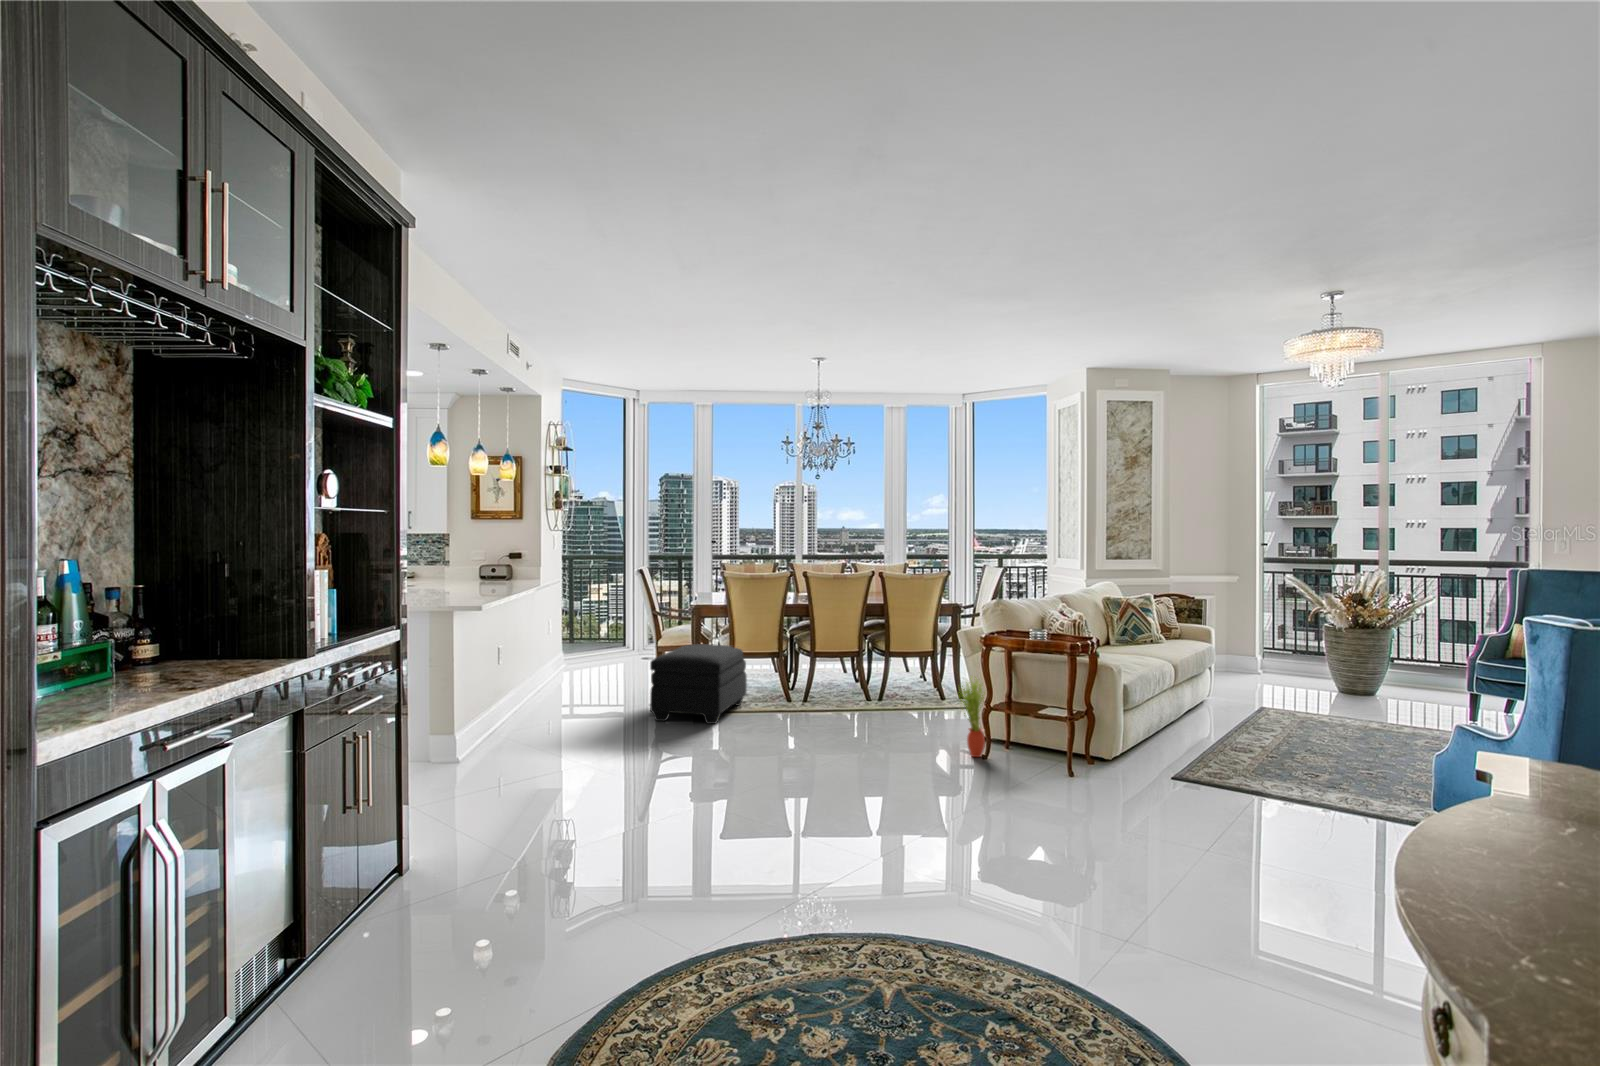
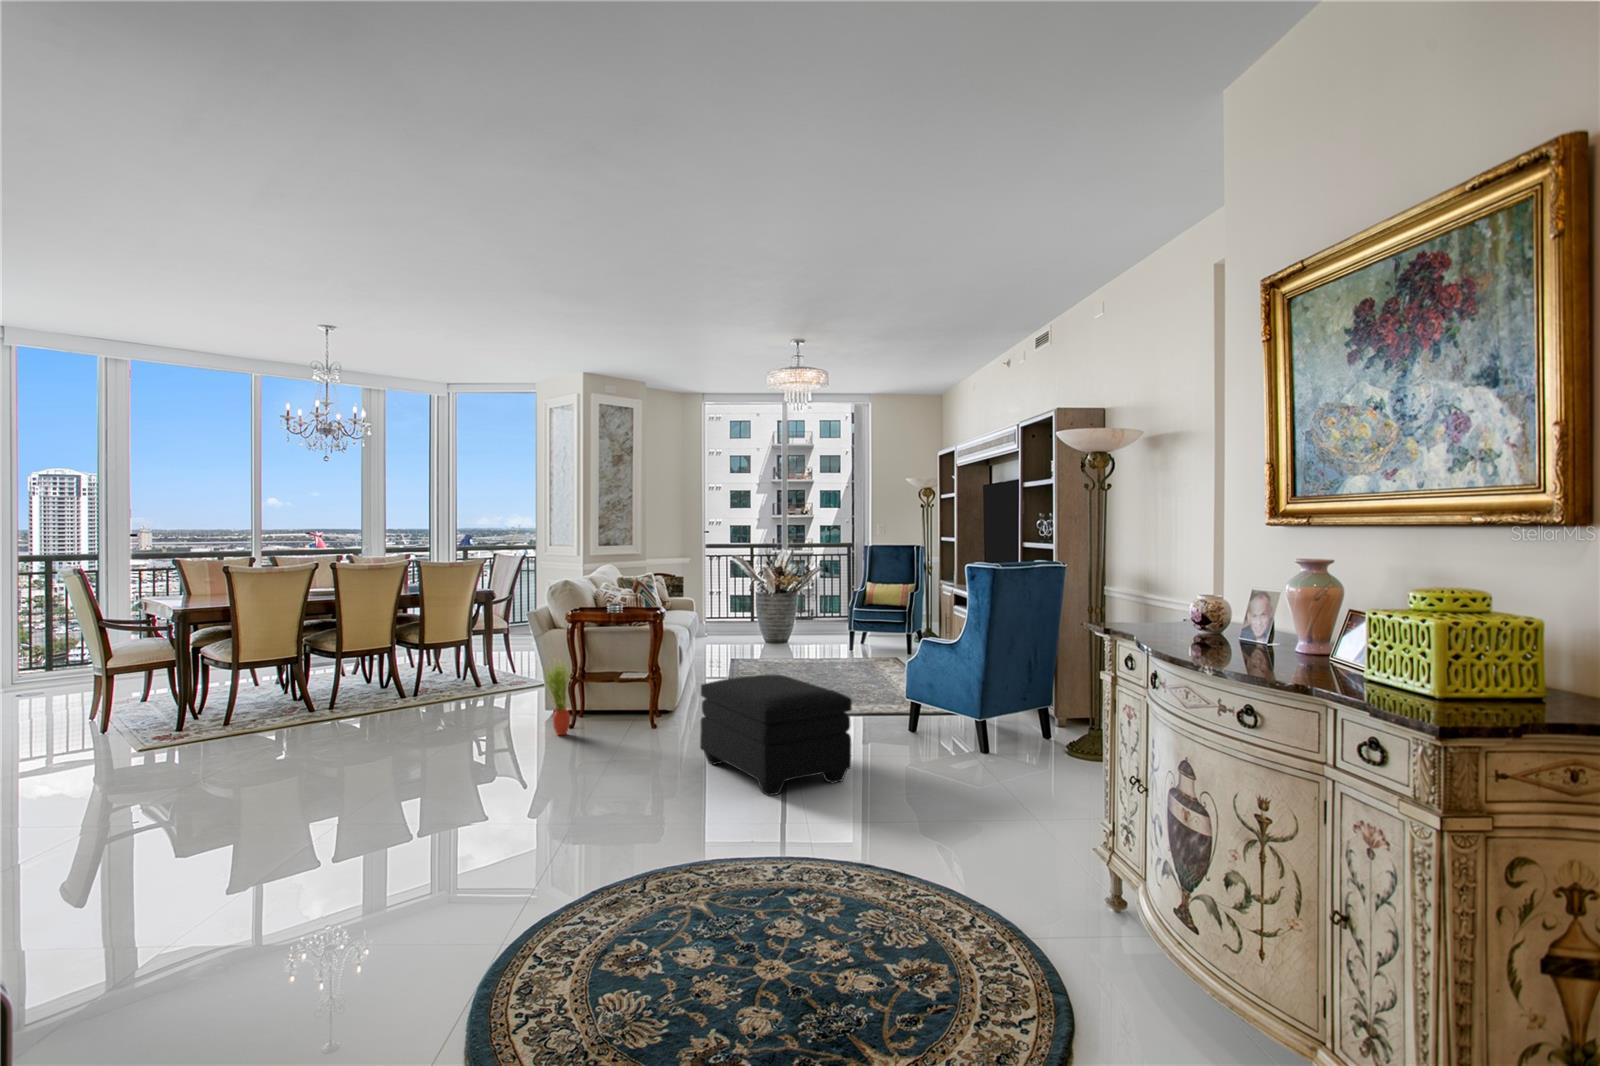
ottoman: present [650,644,747,724] -> present [700,675,852,796]

